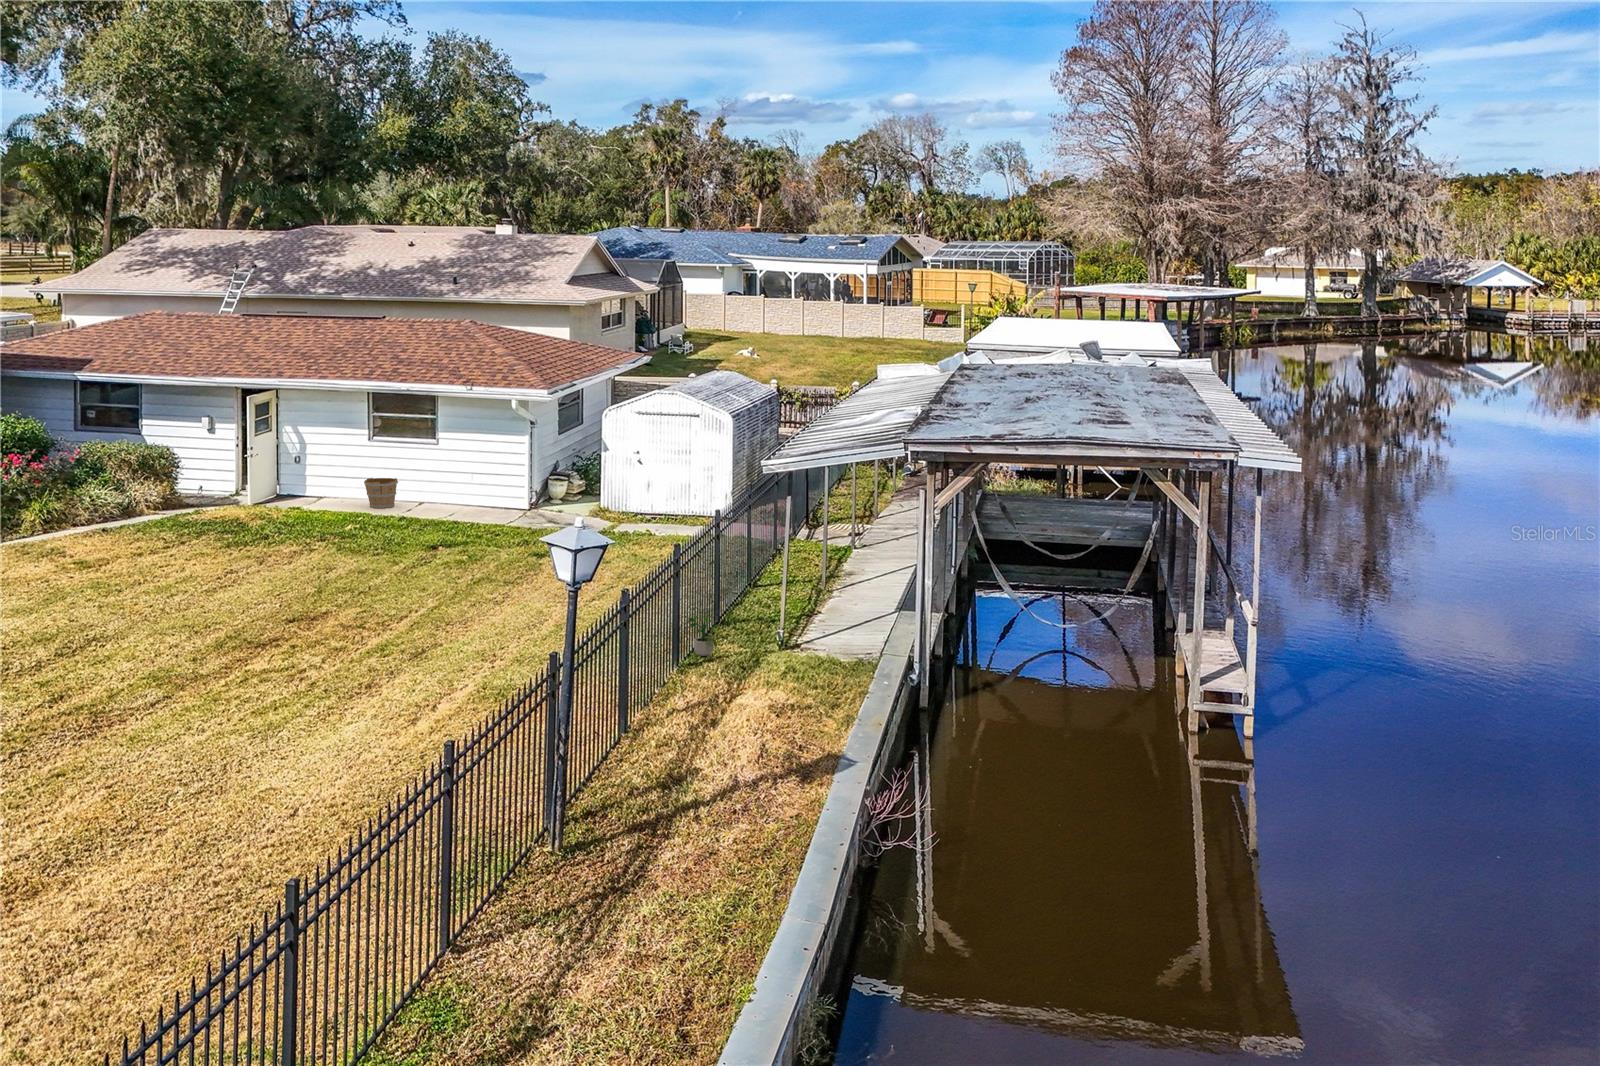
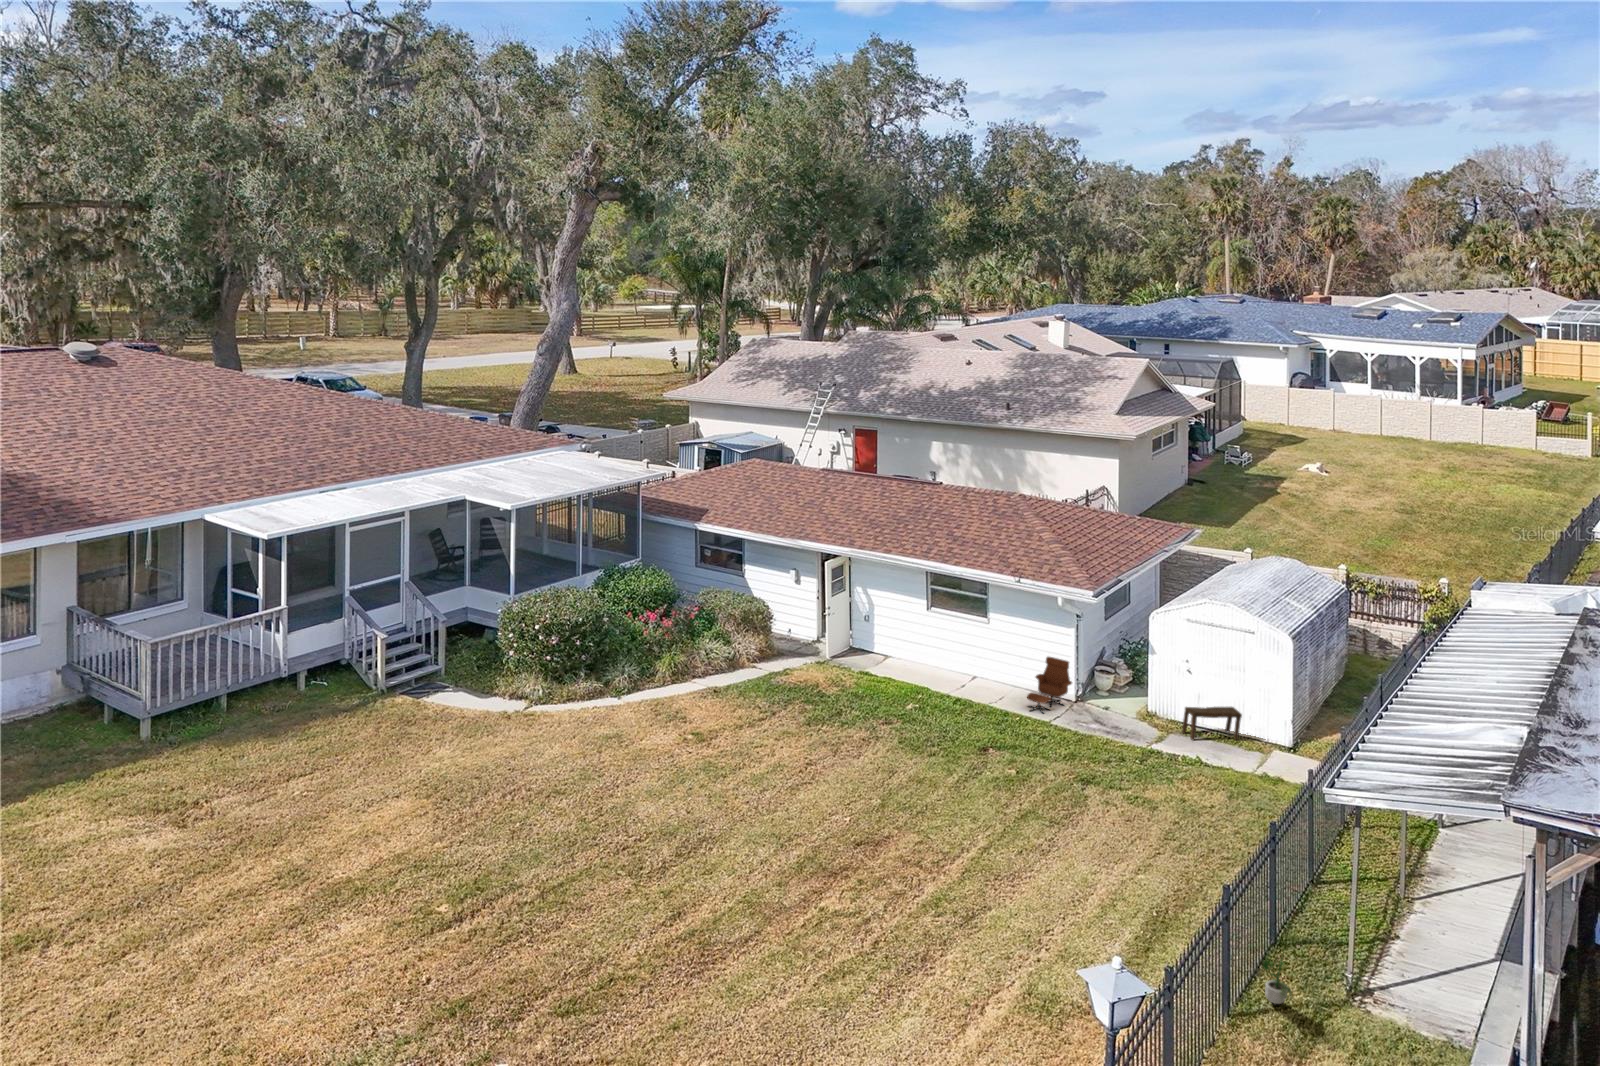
lounge chair: none [478,466,524,520] -> present [1027,657,1072,713]
wooden bucket: present [364,478,398,508] -> none [922,649,953,681]
bench: none [635,491,689,525] -> present [1182,707,1242,740]

